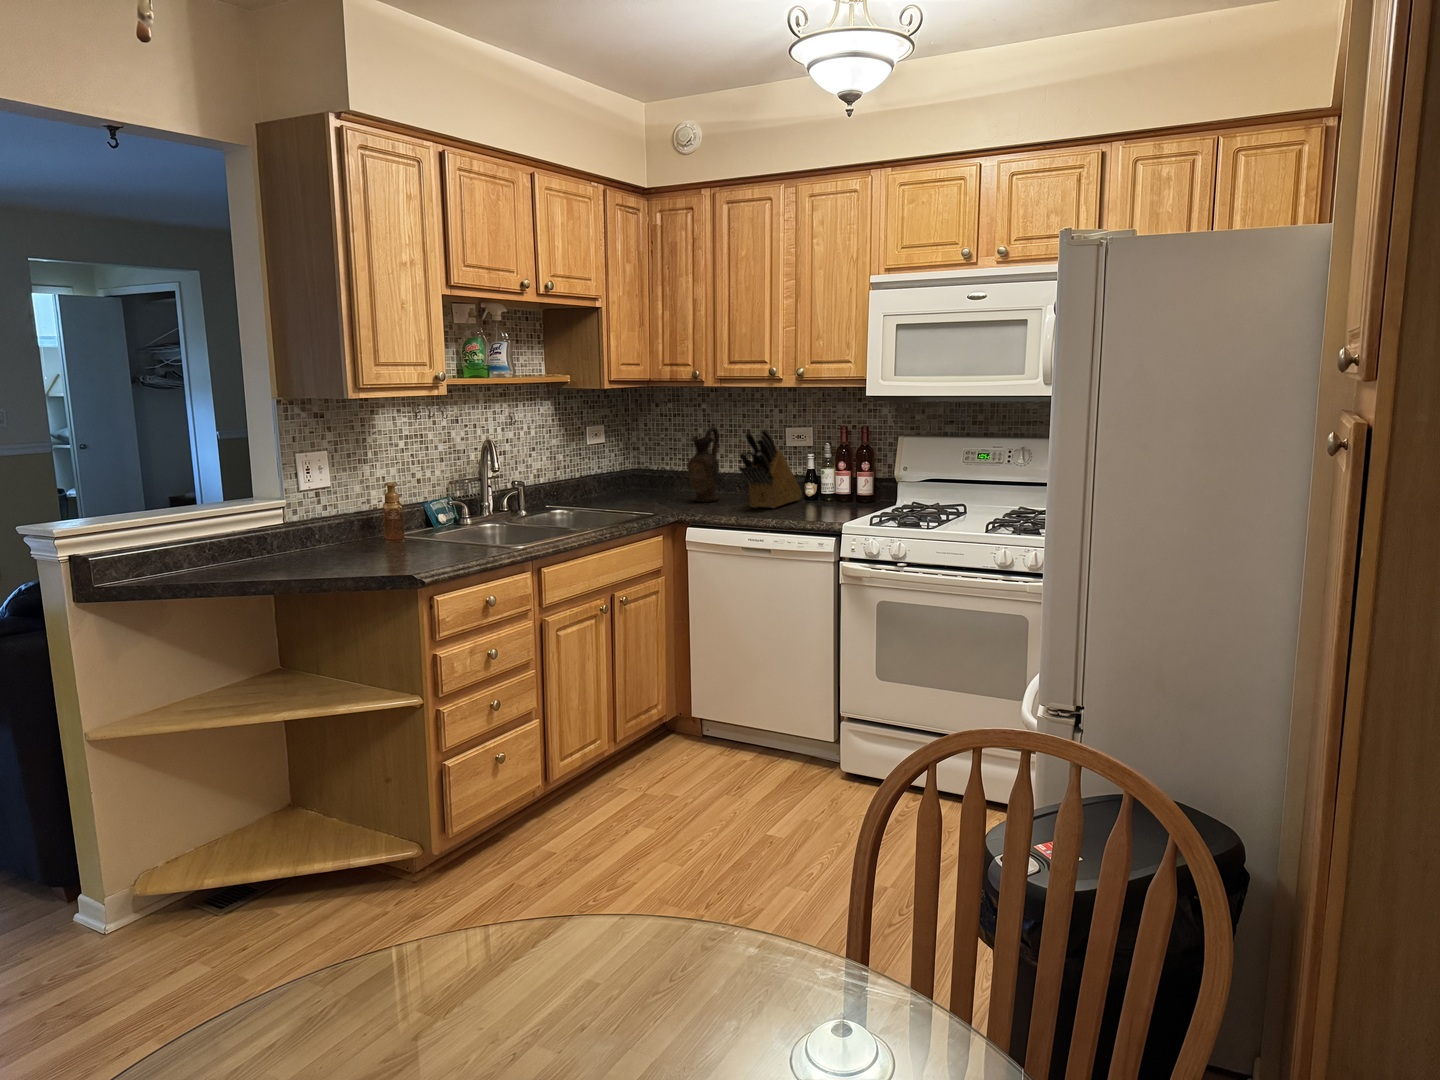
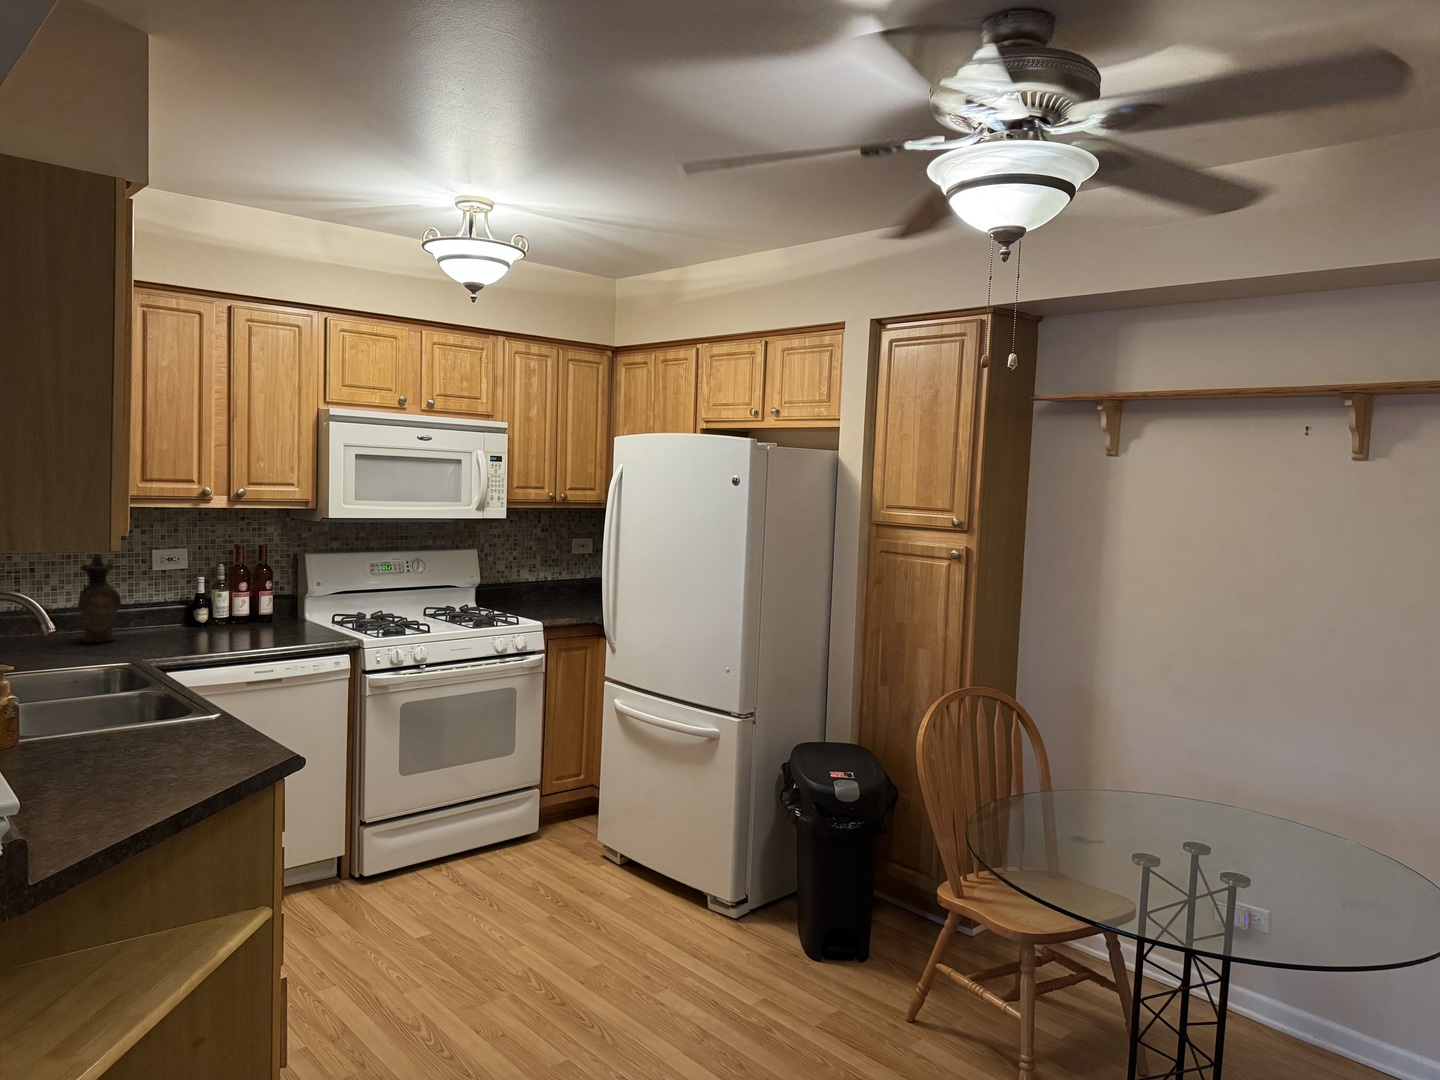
knife block: present [739,428,802,508] -> none [179,551,236,639]

